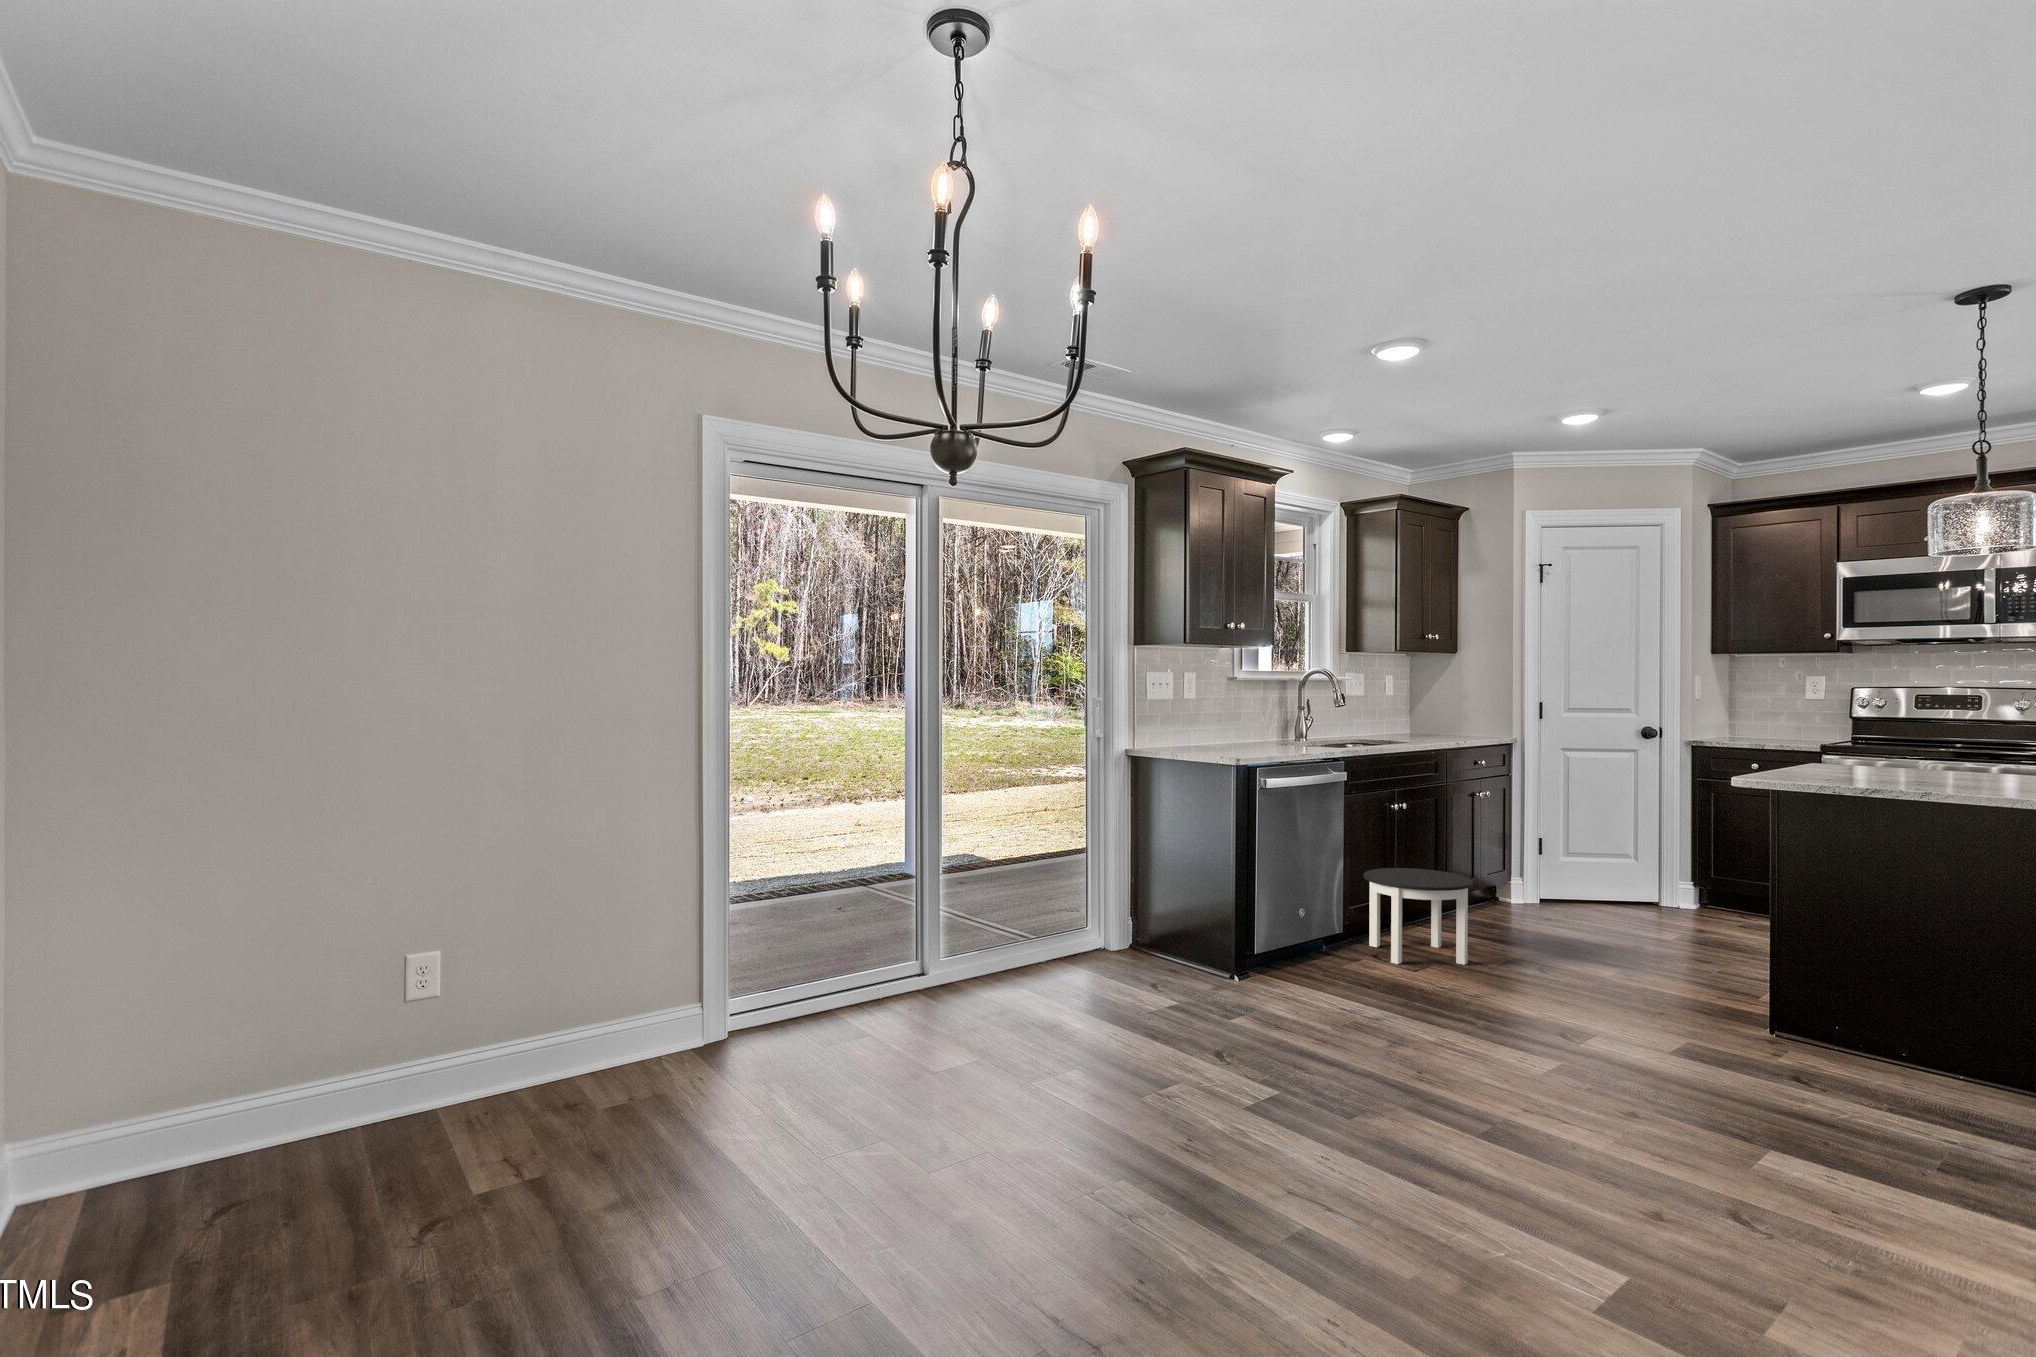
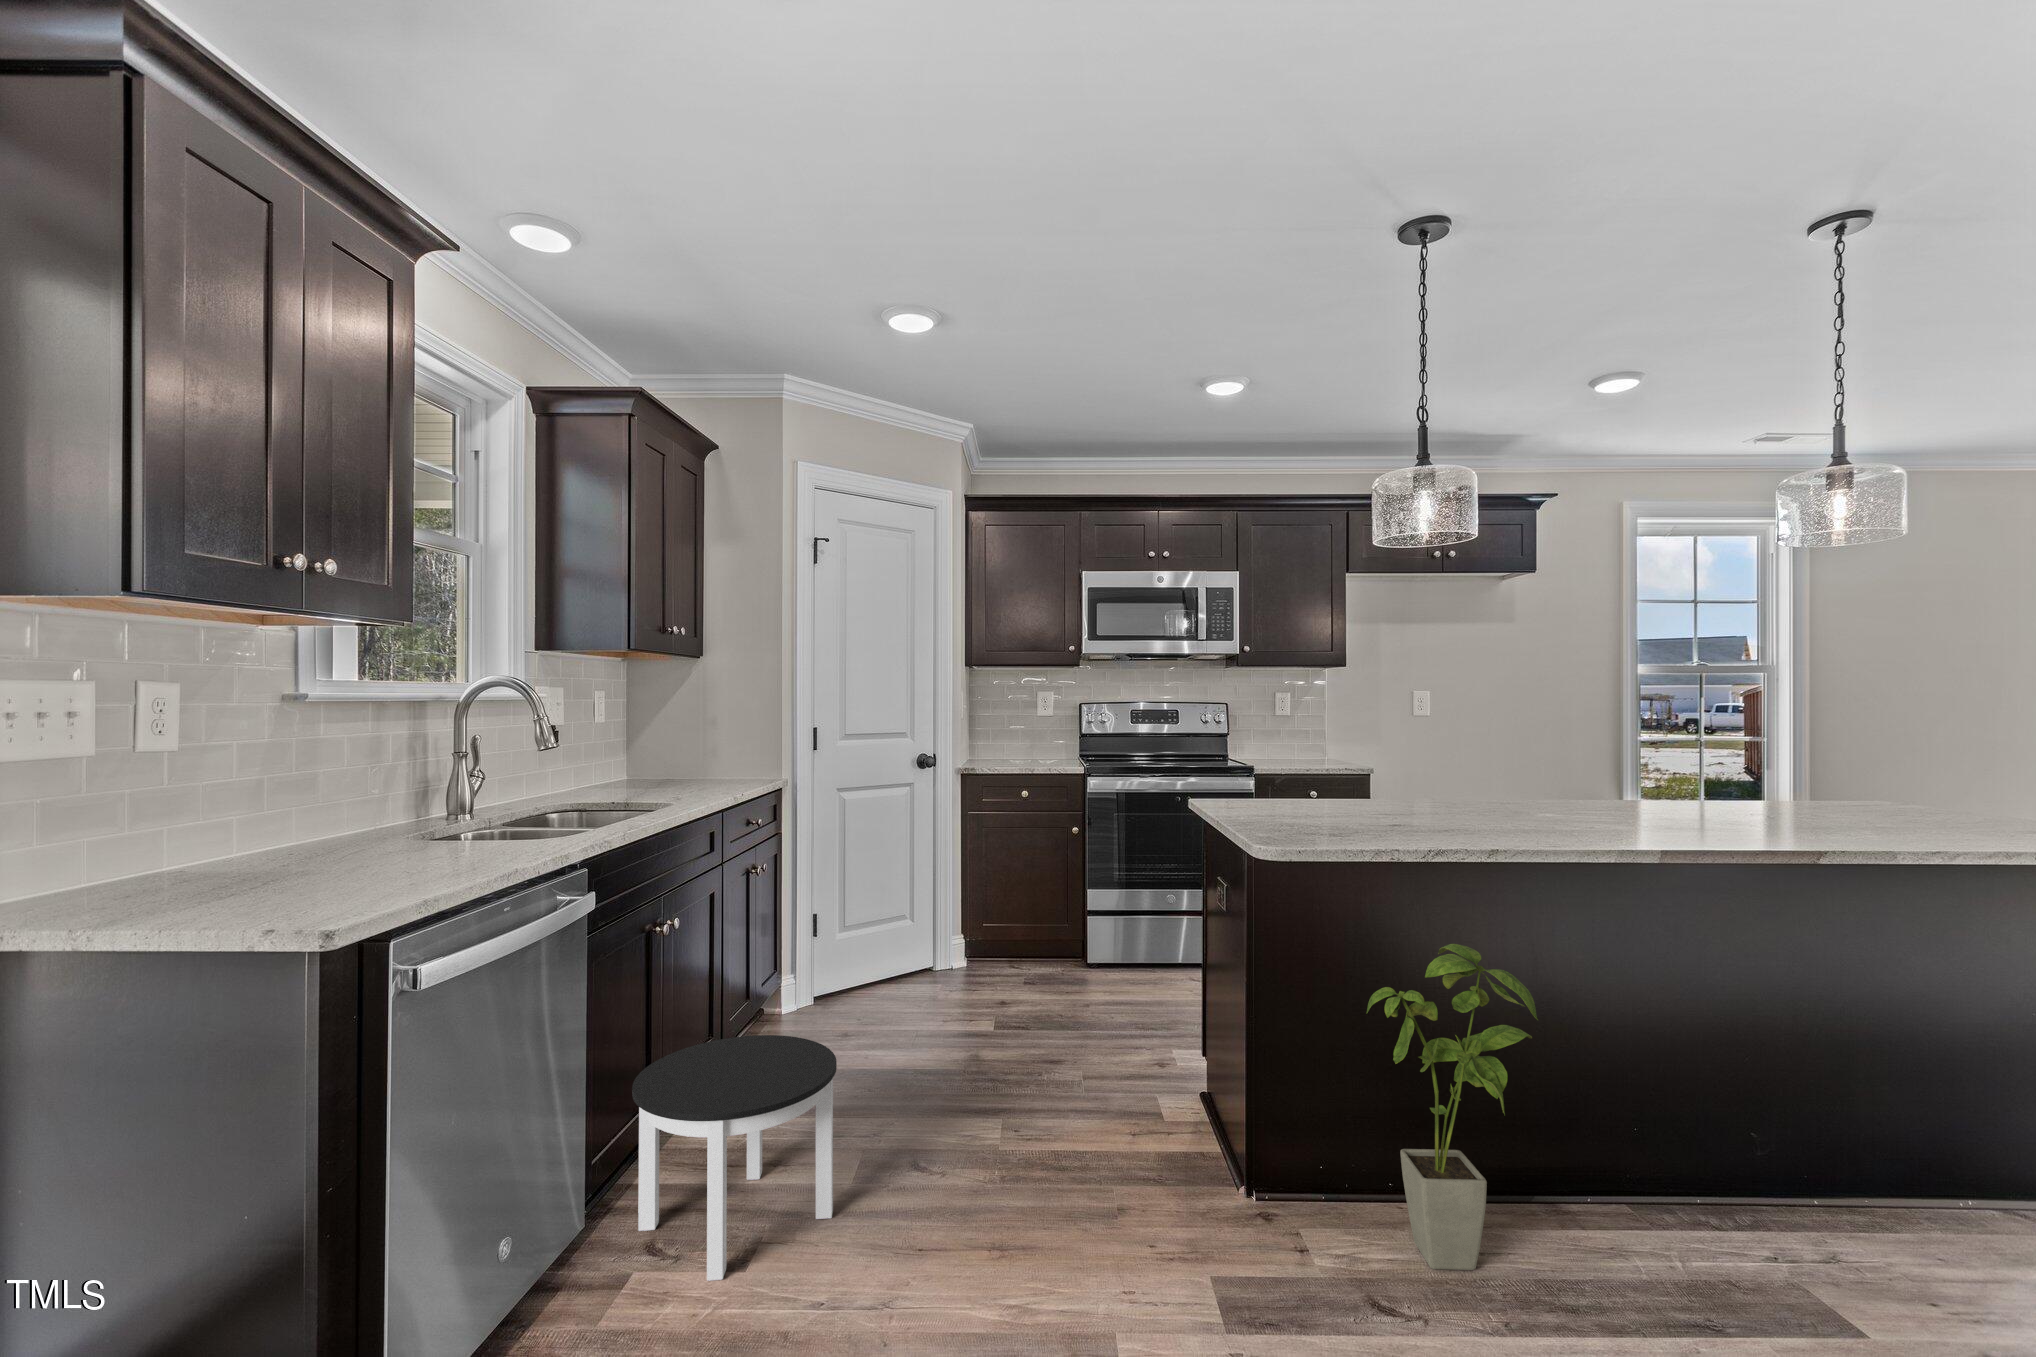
house plant: none [1798,858,1946,1073] -> present [1367,944,1538,1270]

